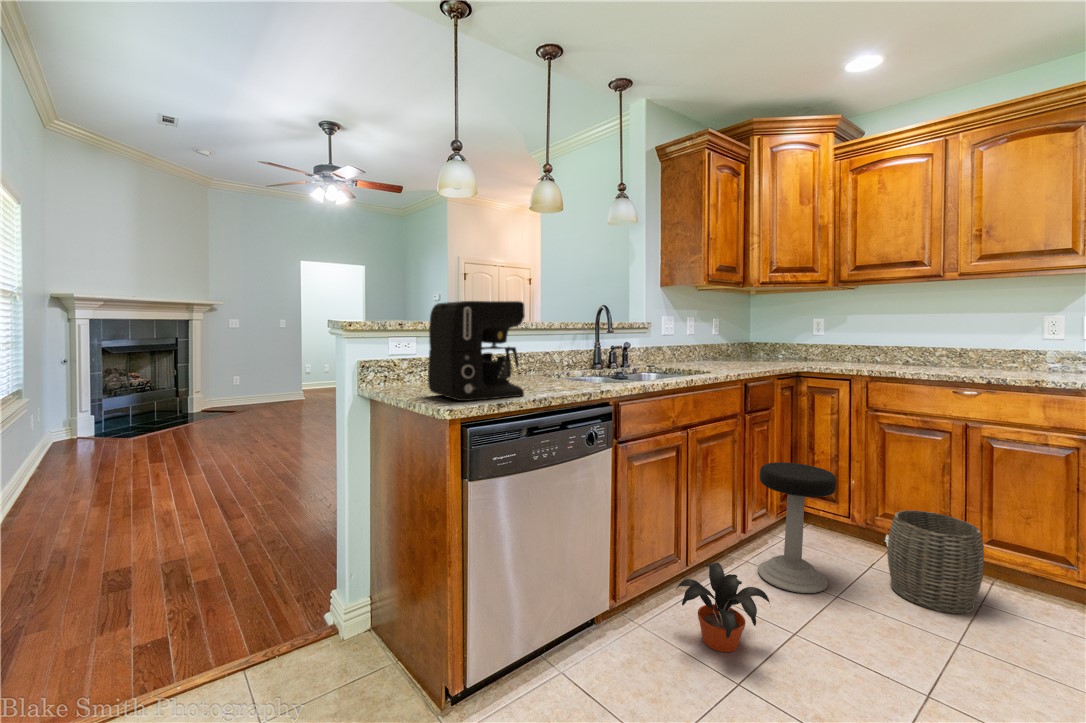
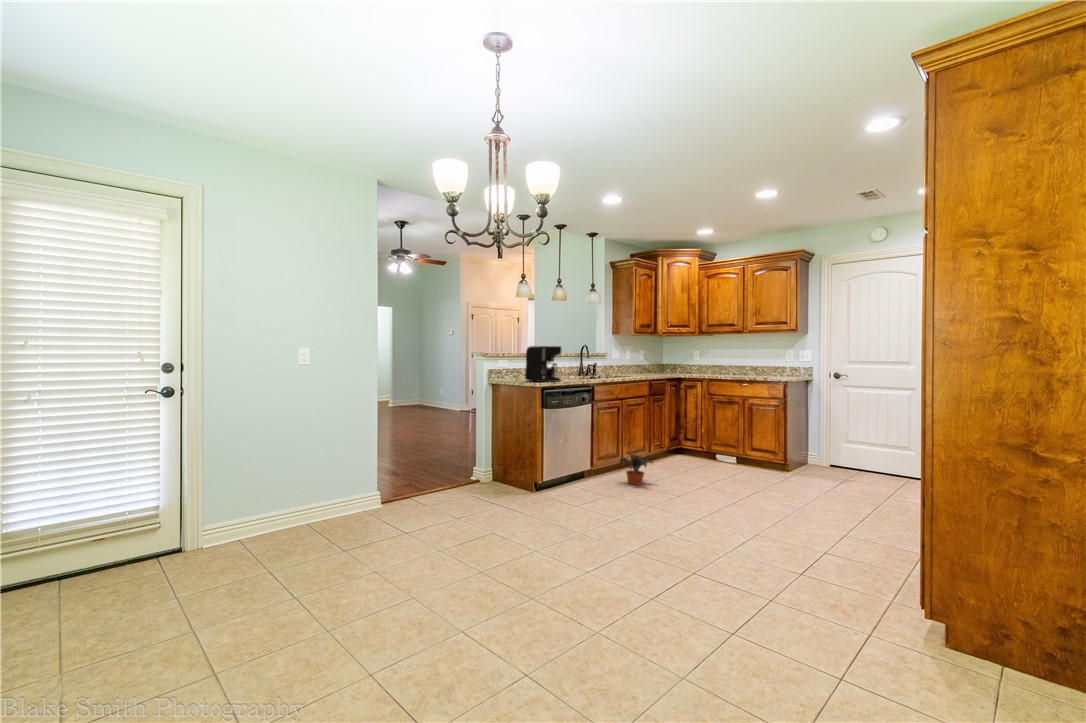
stool: present [758,462,836,593] -> none [656,419,688,473]
woven basket: present [887,510,984,614] -> none [711,438,745,476]

